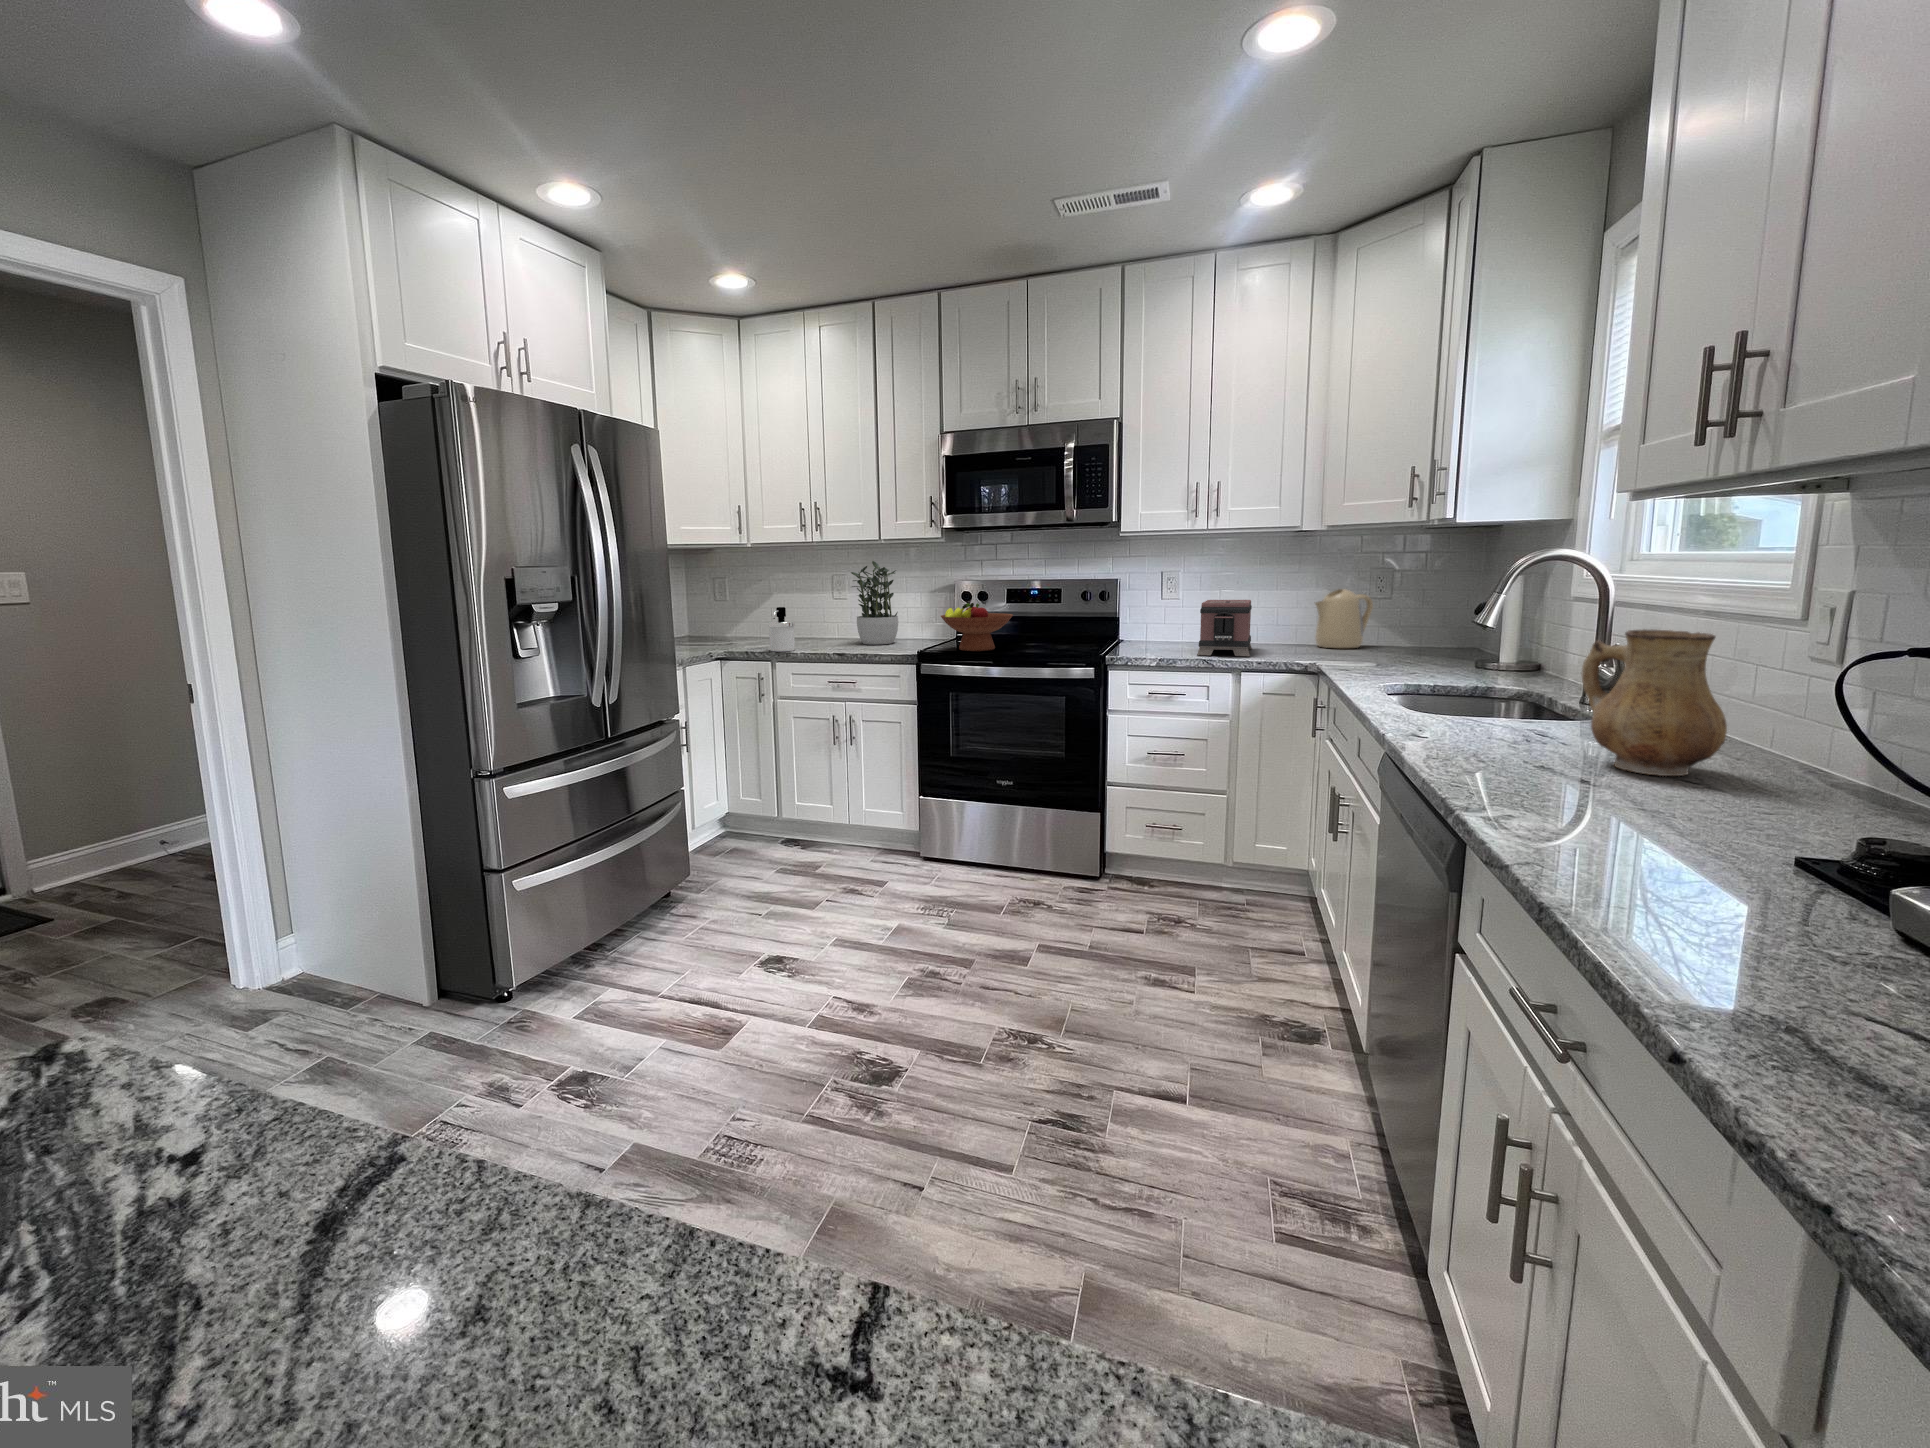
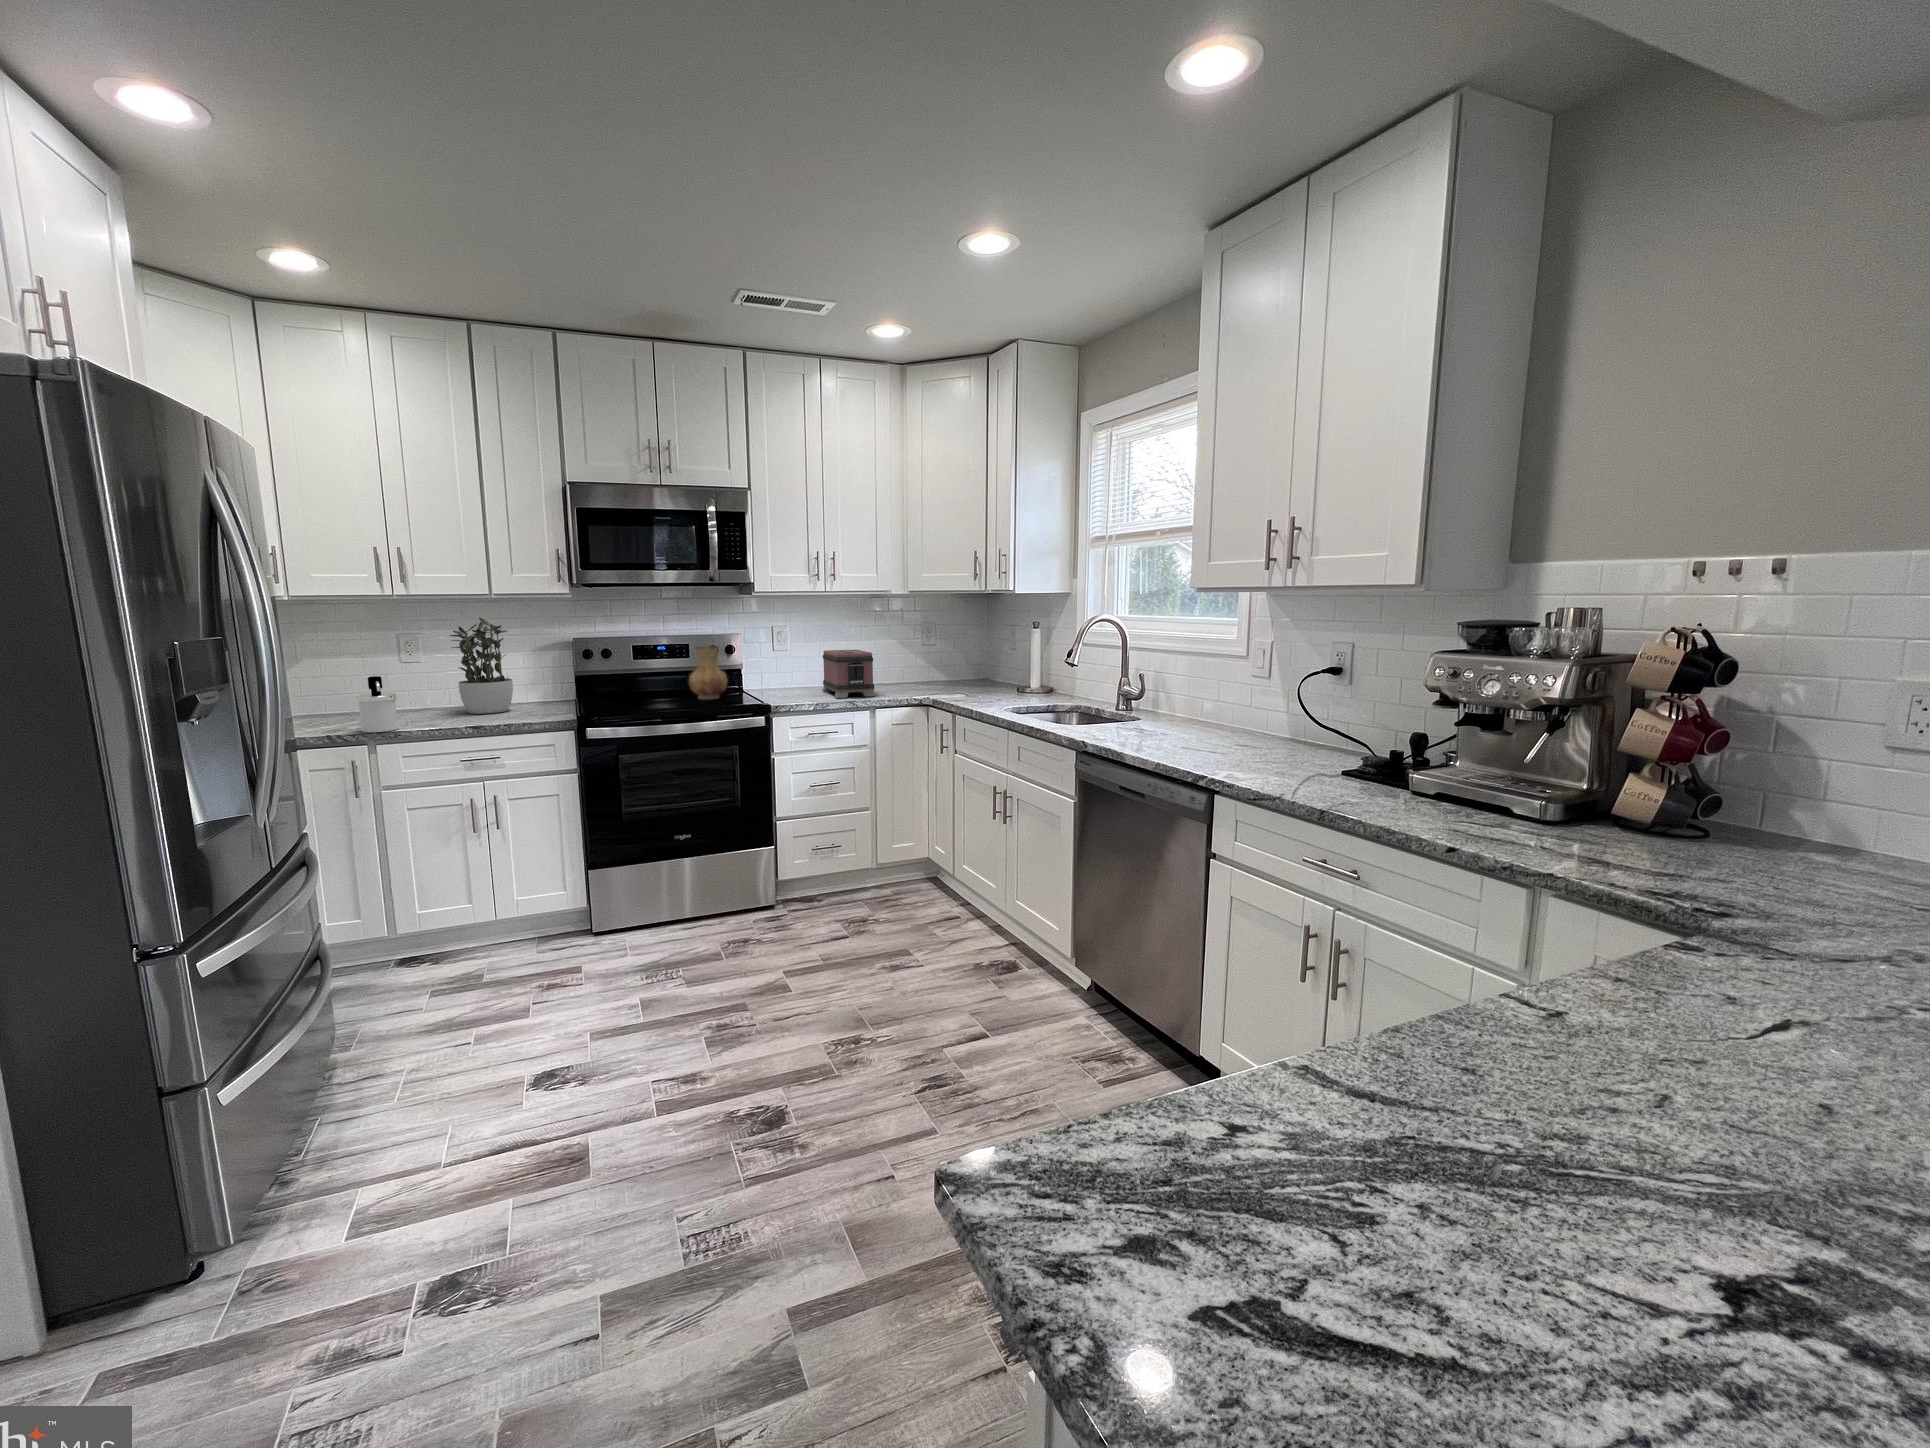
kettle: present [1315,589,1373,648] -> none [895,639,929,685]
fruit bowl: present [941,603,1013,651] -> none [587,662,666,711]
ceramic pitcher: present [1582,630,1727,776] -> present [689,645,727,699]

